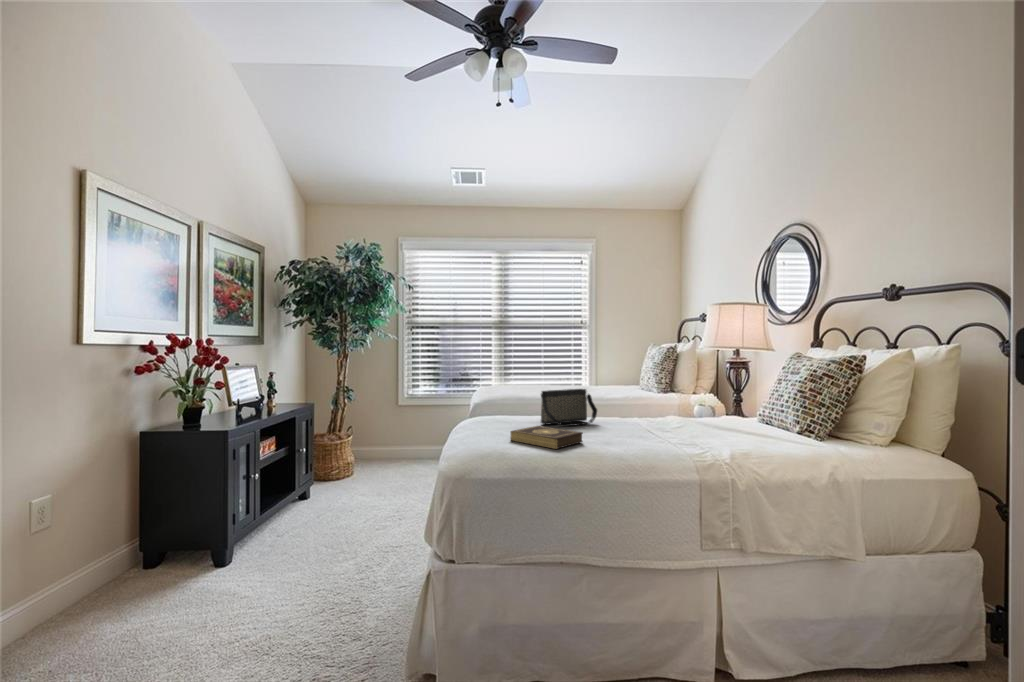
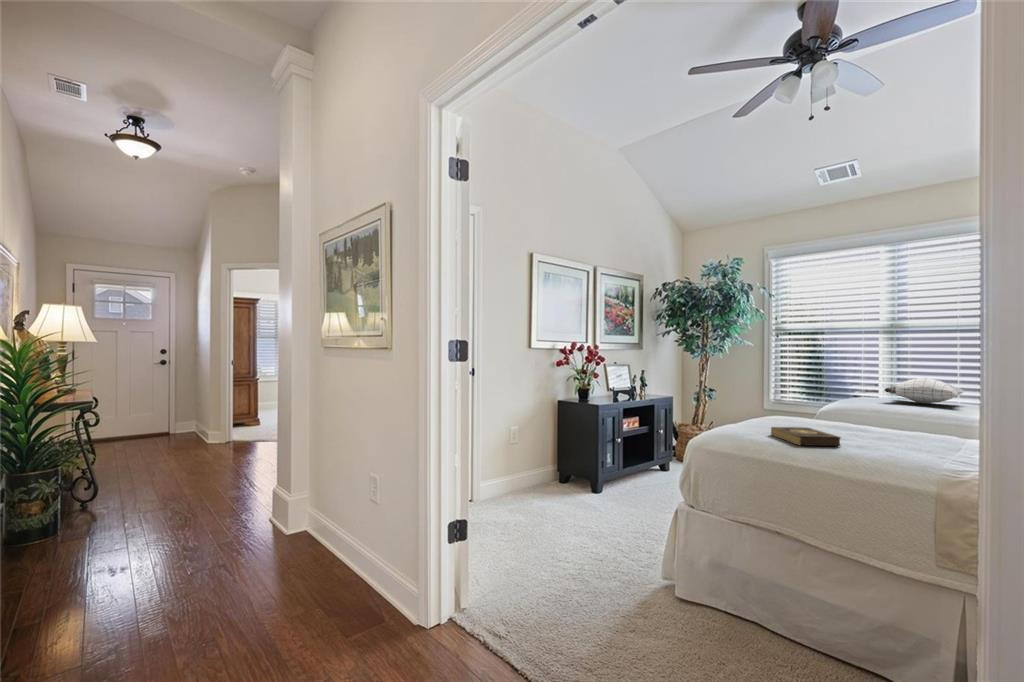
pillow: none [516,365,565,388] -> present [884,378,964,404]
handbag: present [541,389,597,426] -> none [831,399,908,437]

